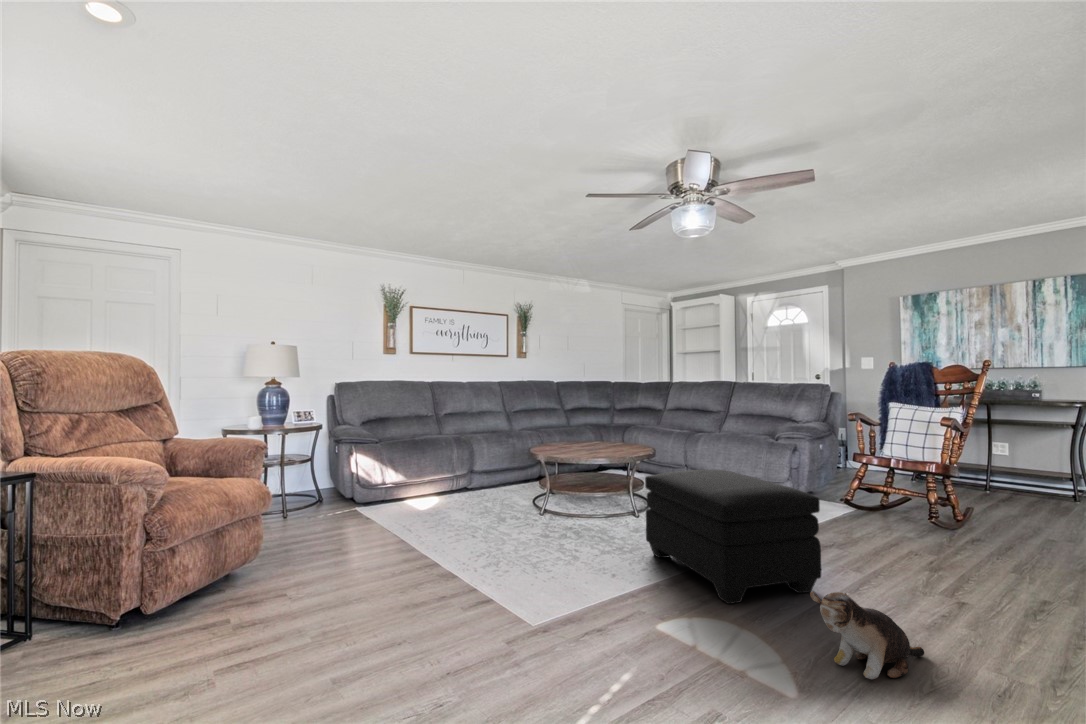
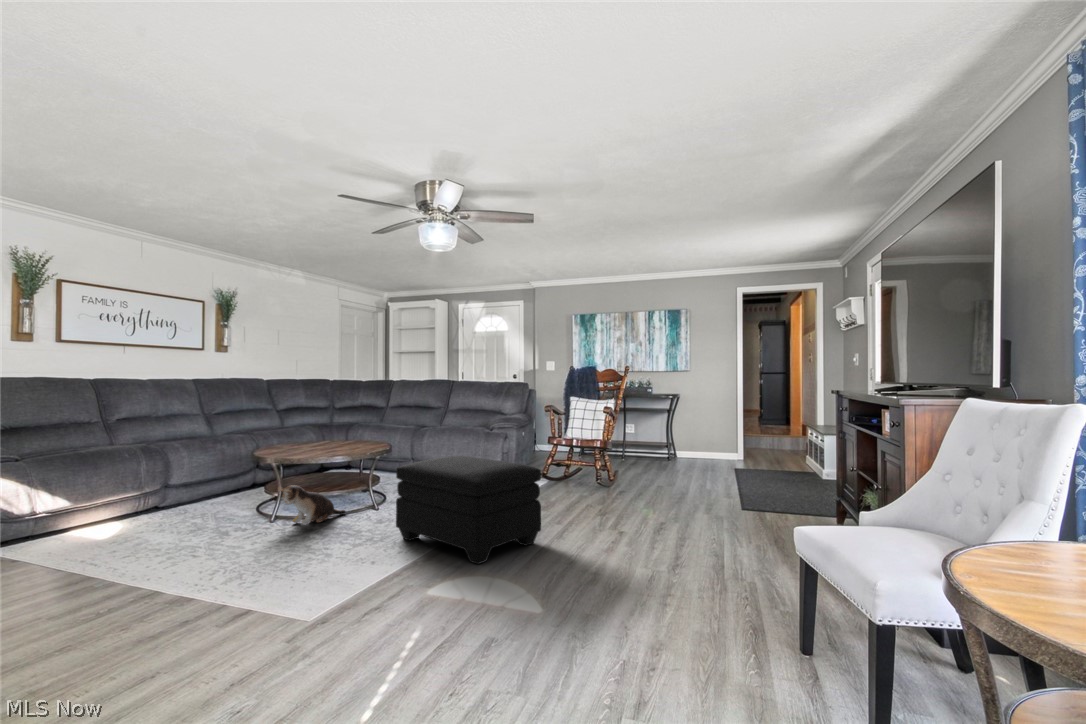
plush toy: present [810,592,924,679] -> present [278,485,345,524]

